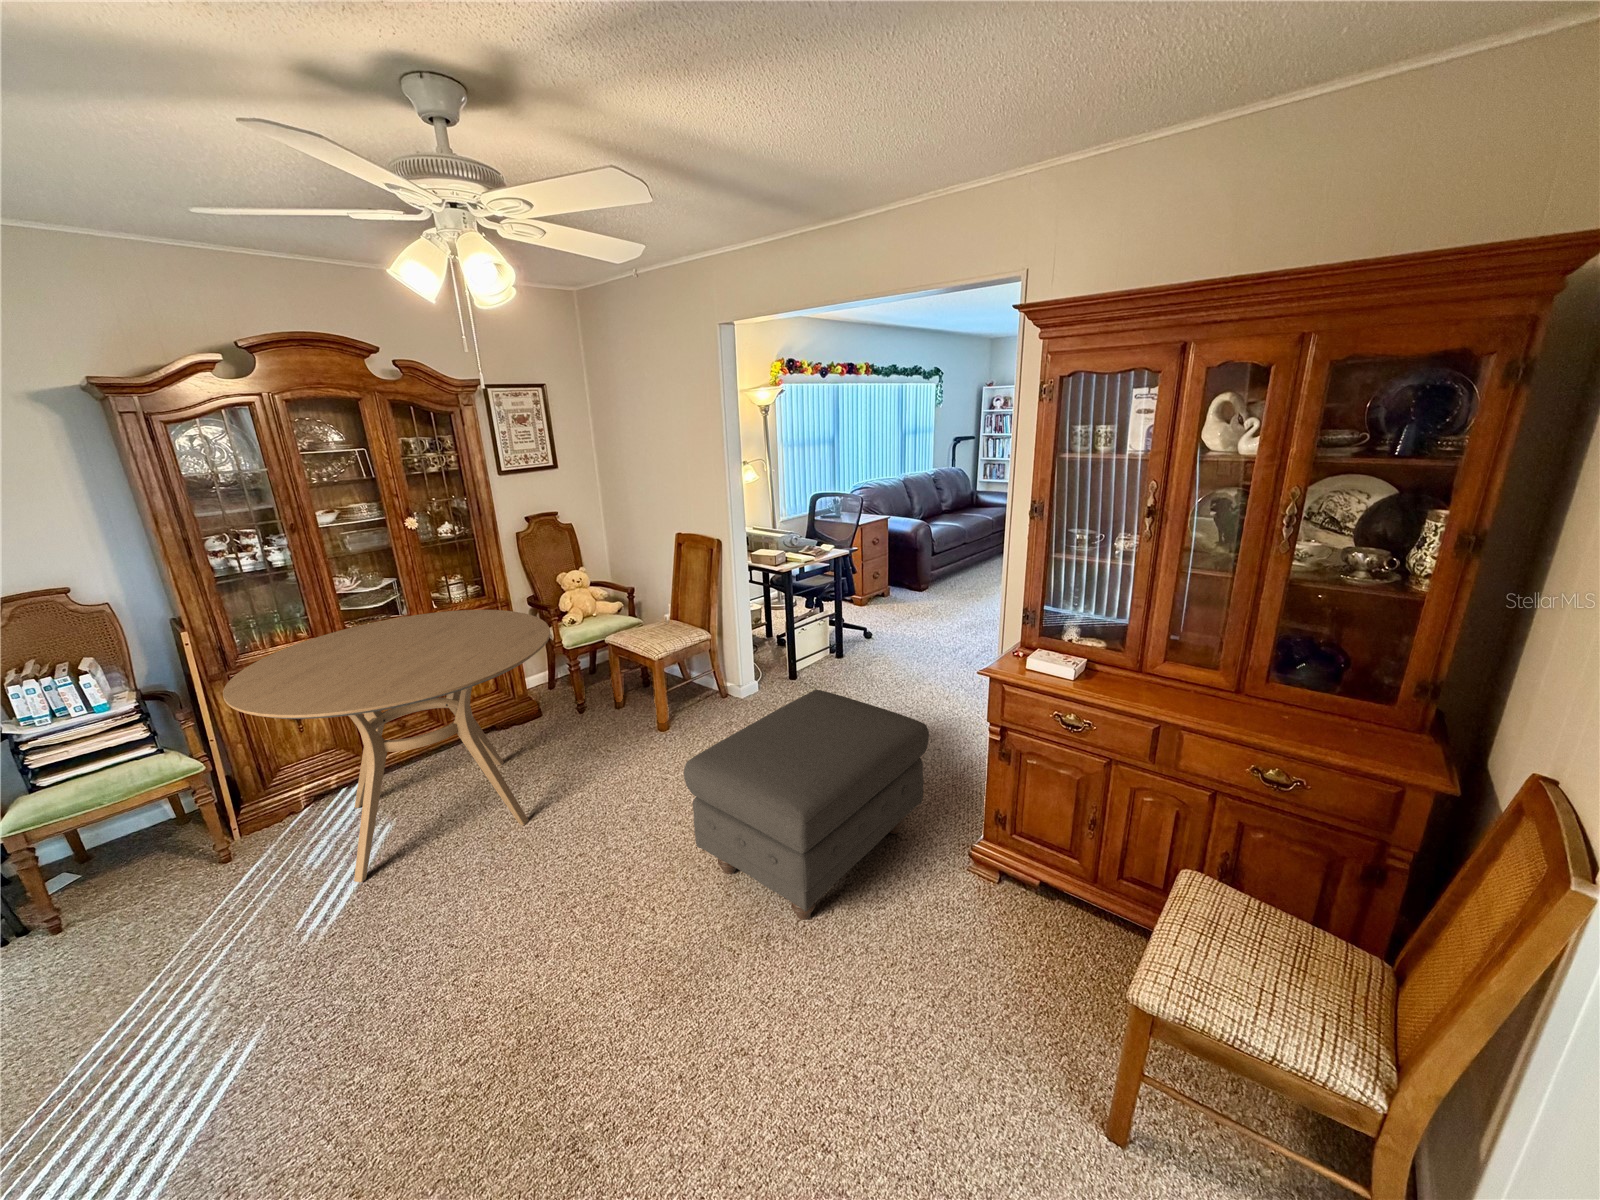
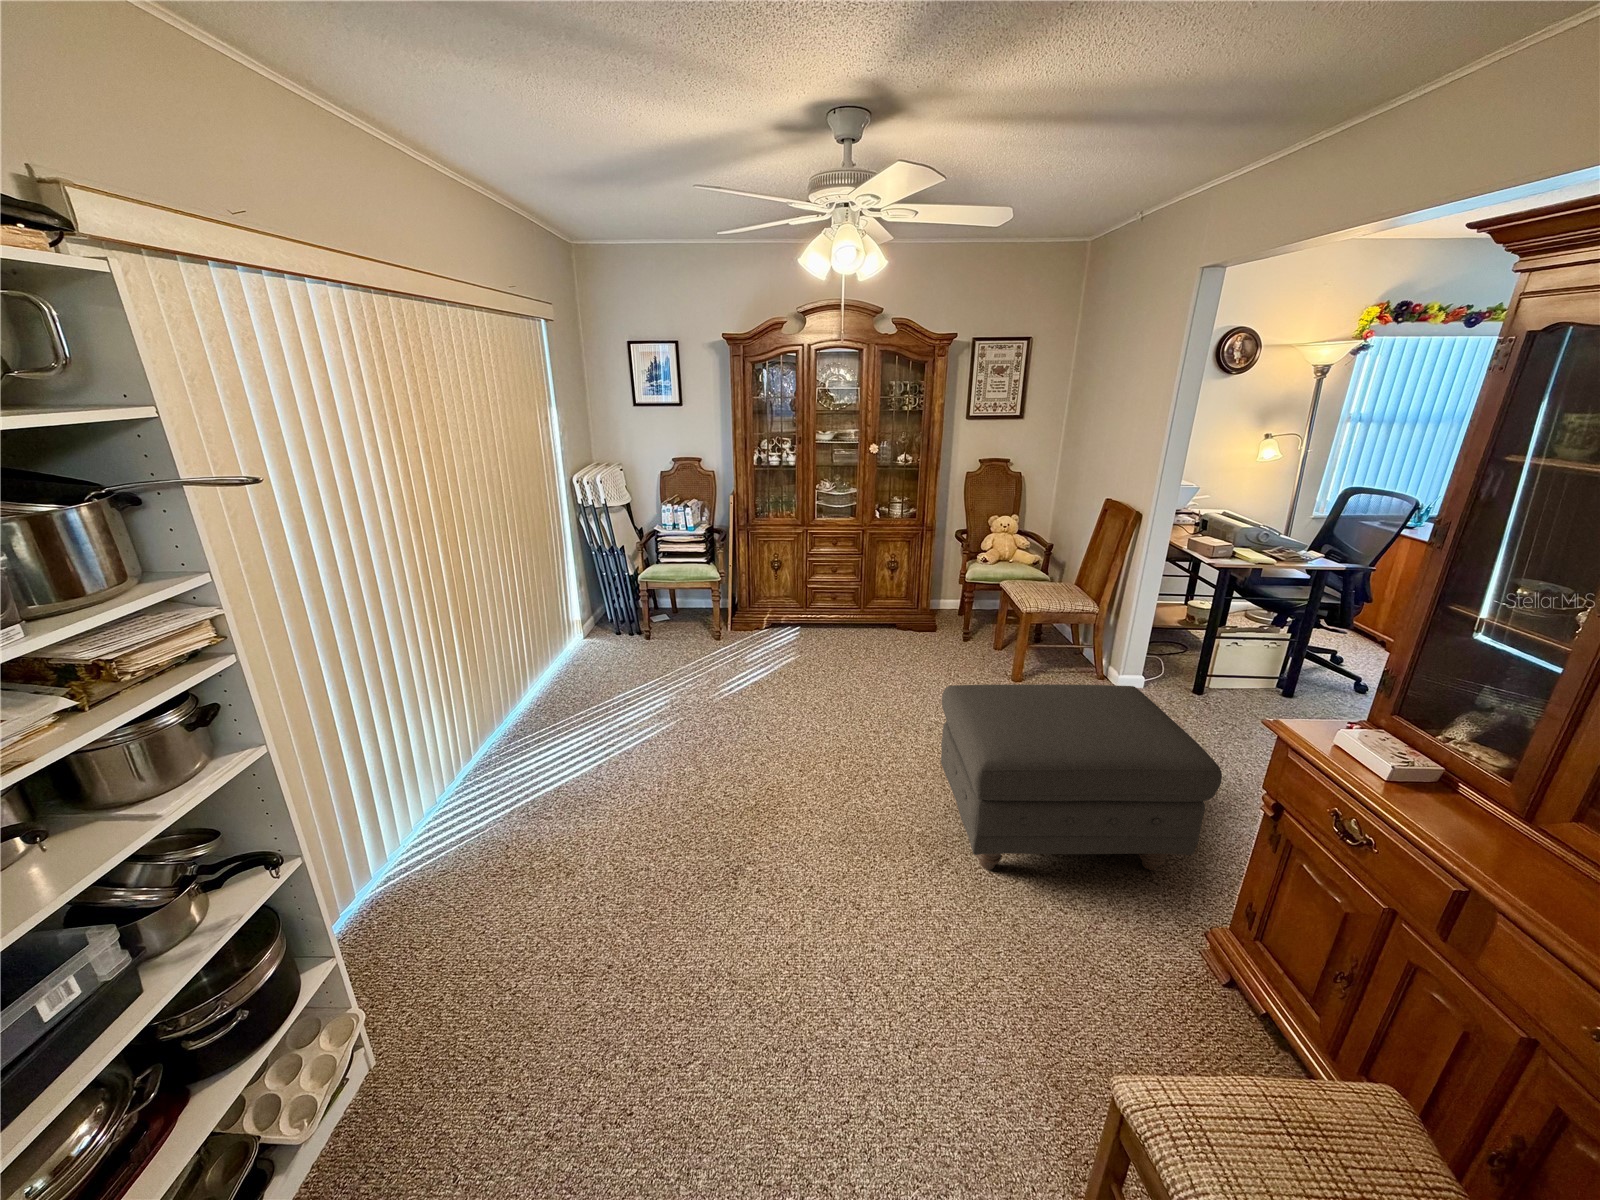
dining table: present [223,610,550,882] -> none [724,517,928,694]

